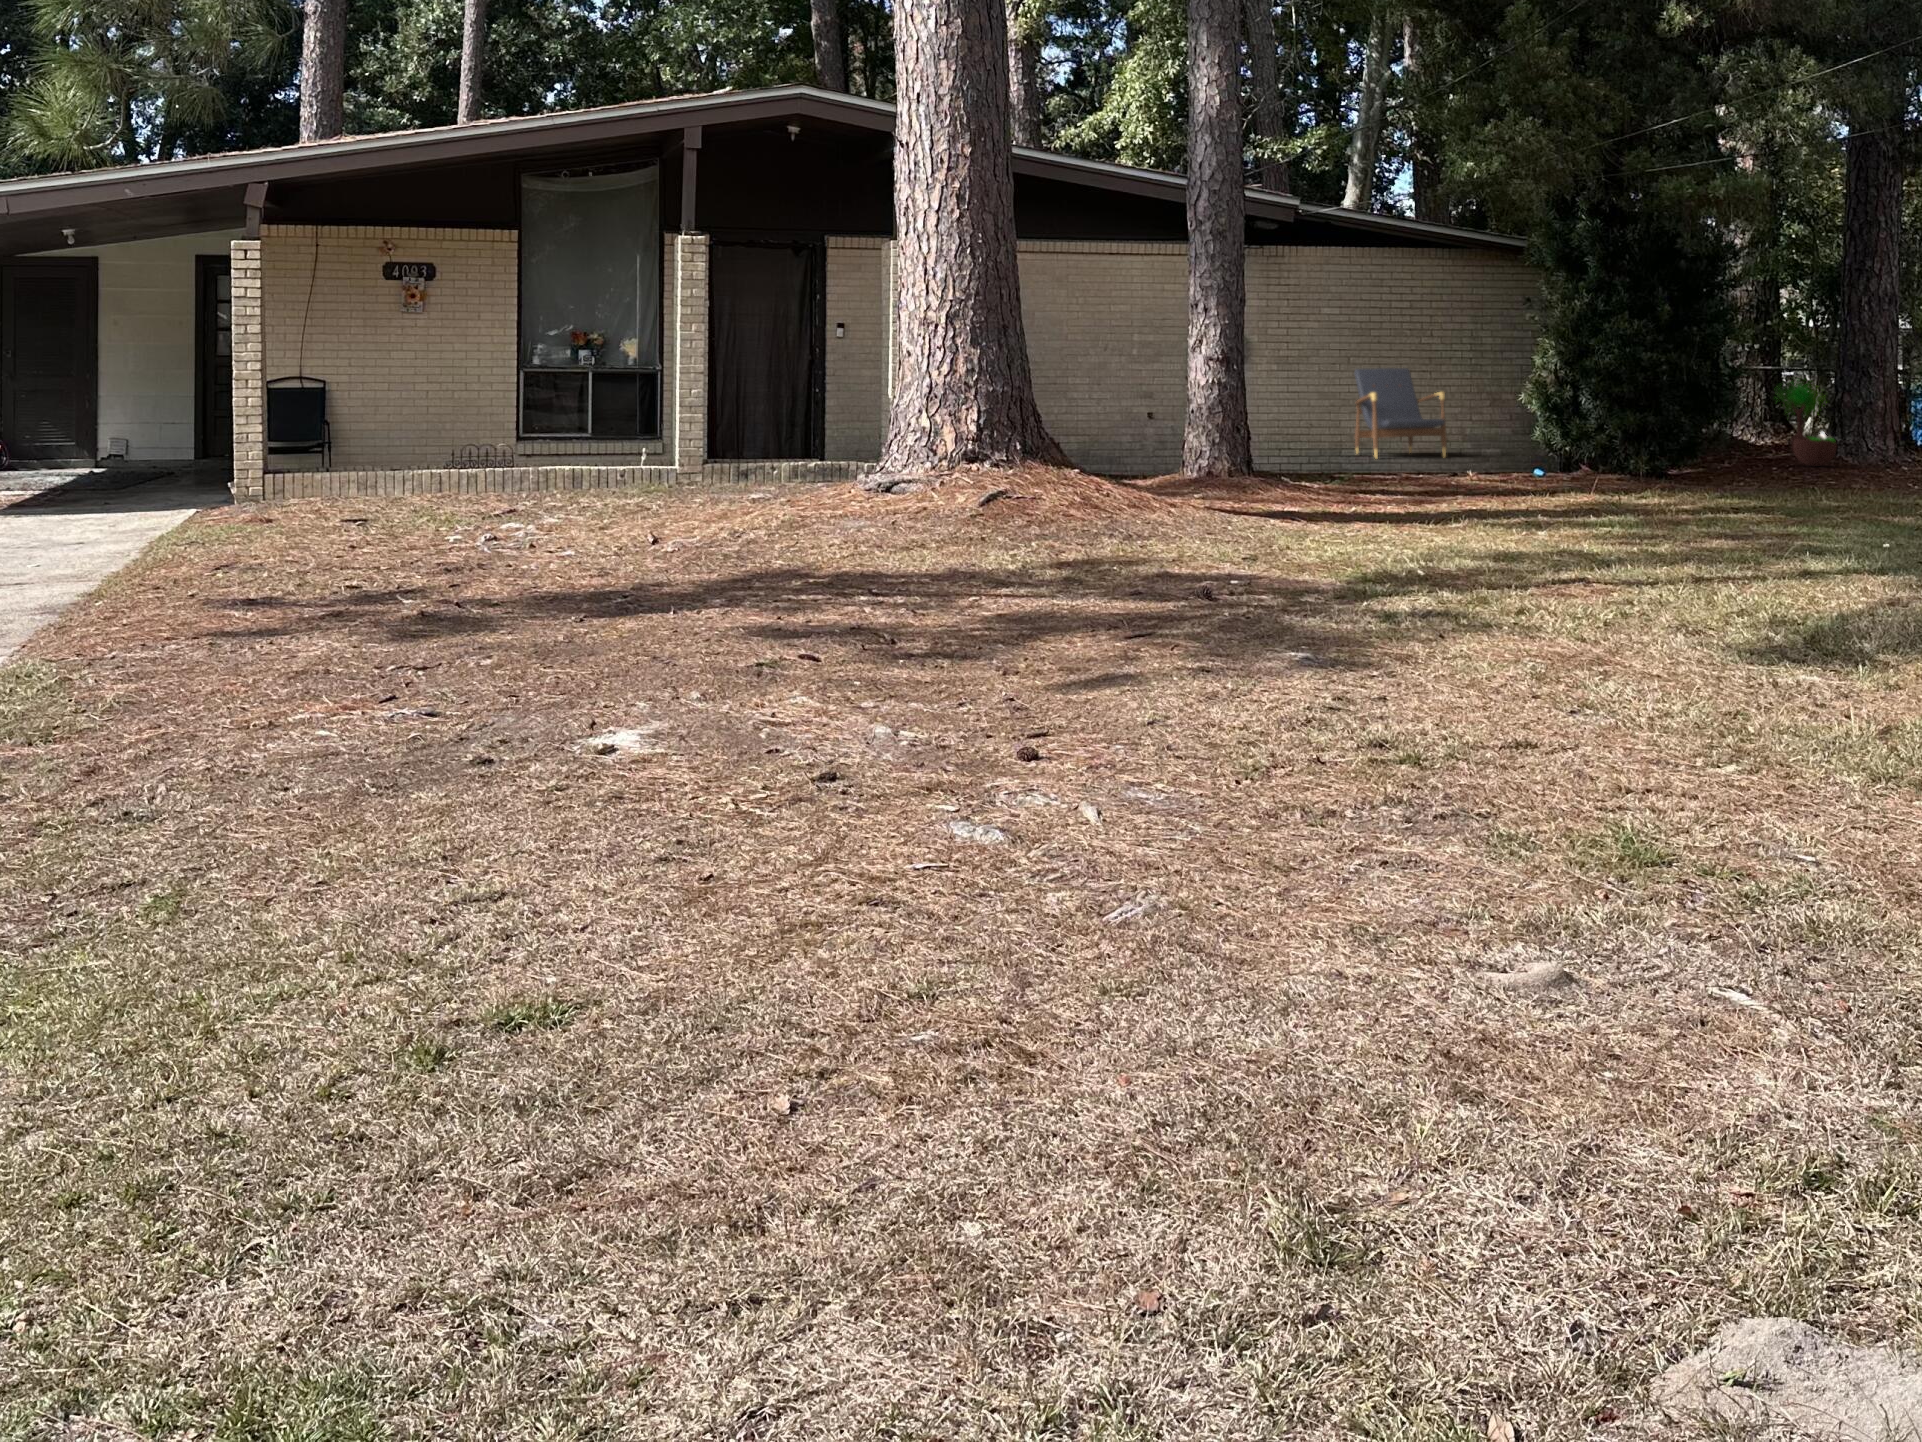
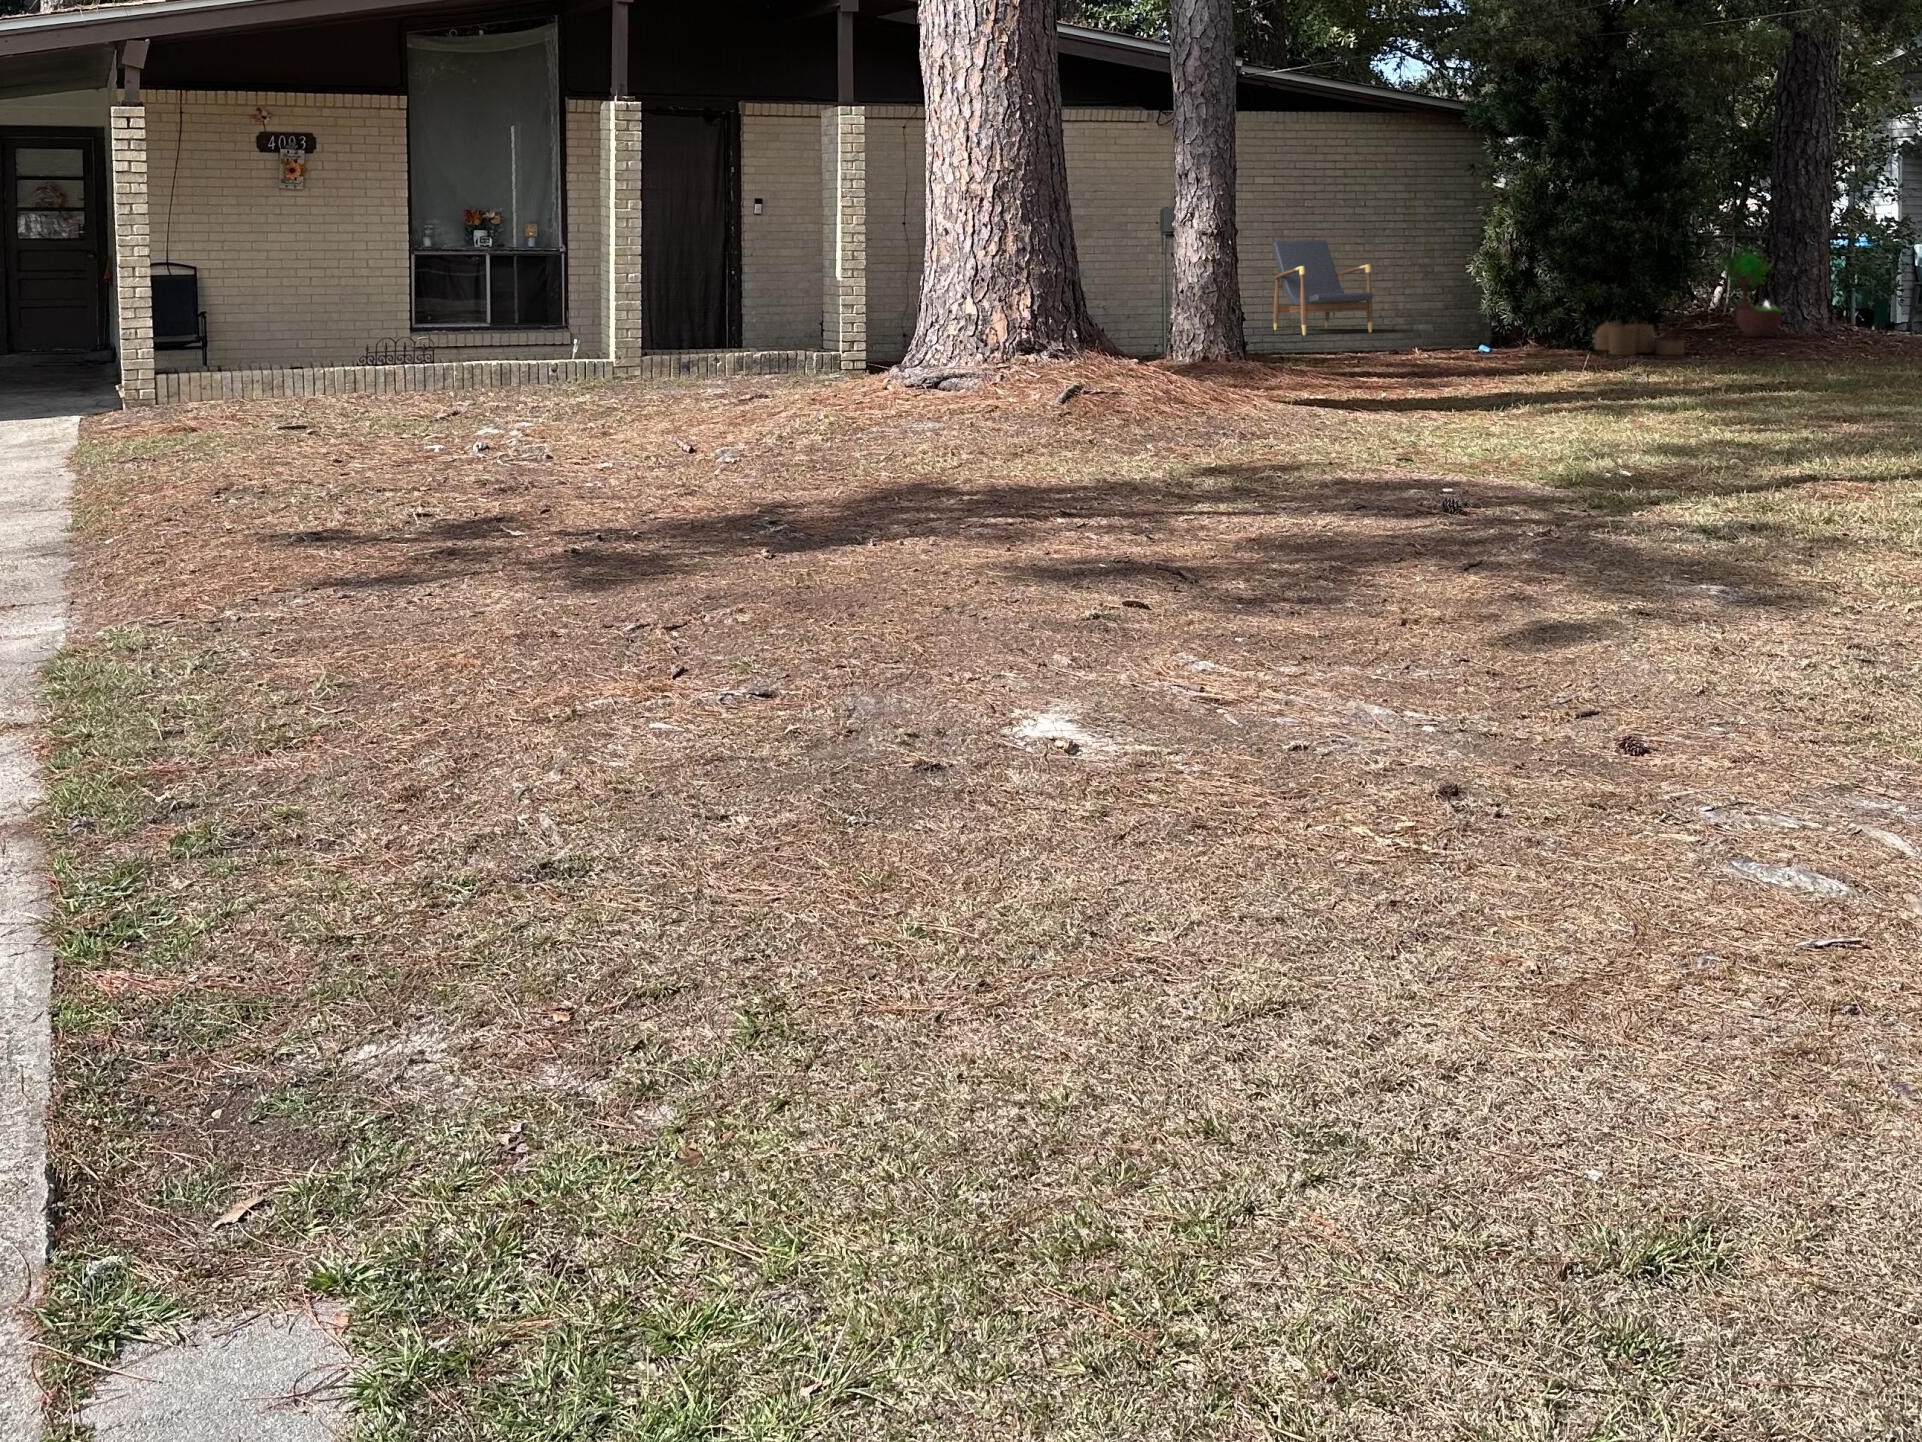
woven basket: none [1629,446,1707,481] -> present [1595,322,1684,355]

